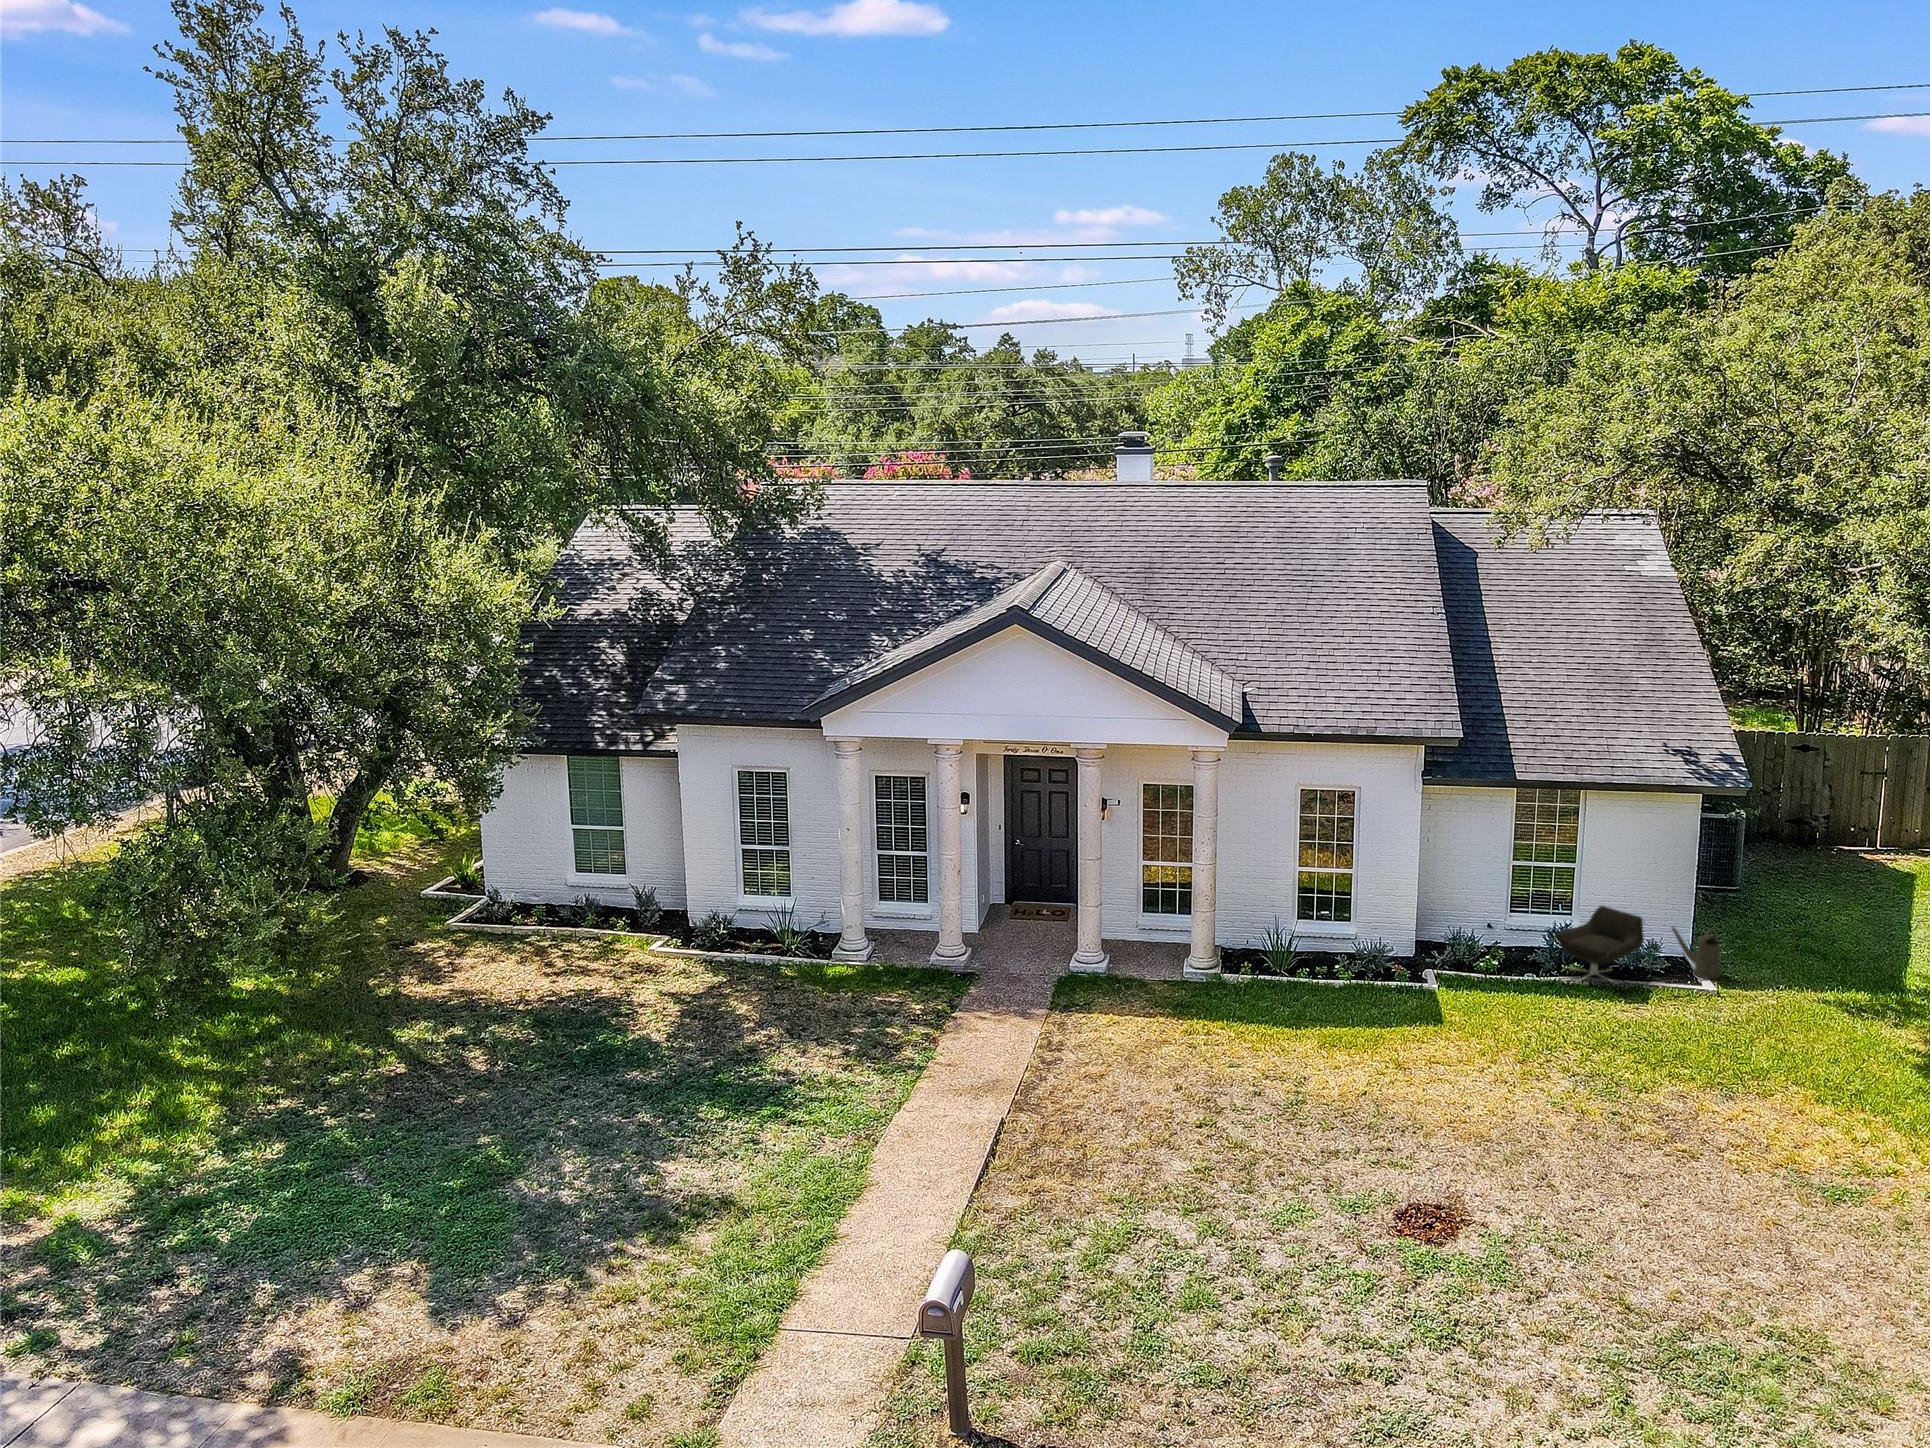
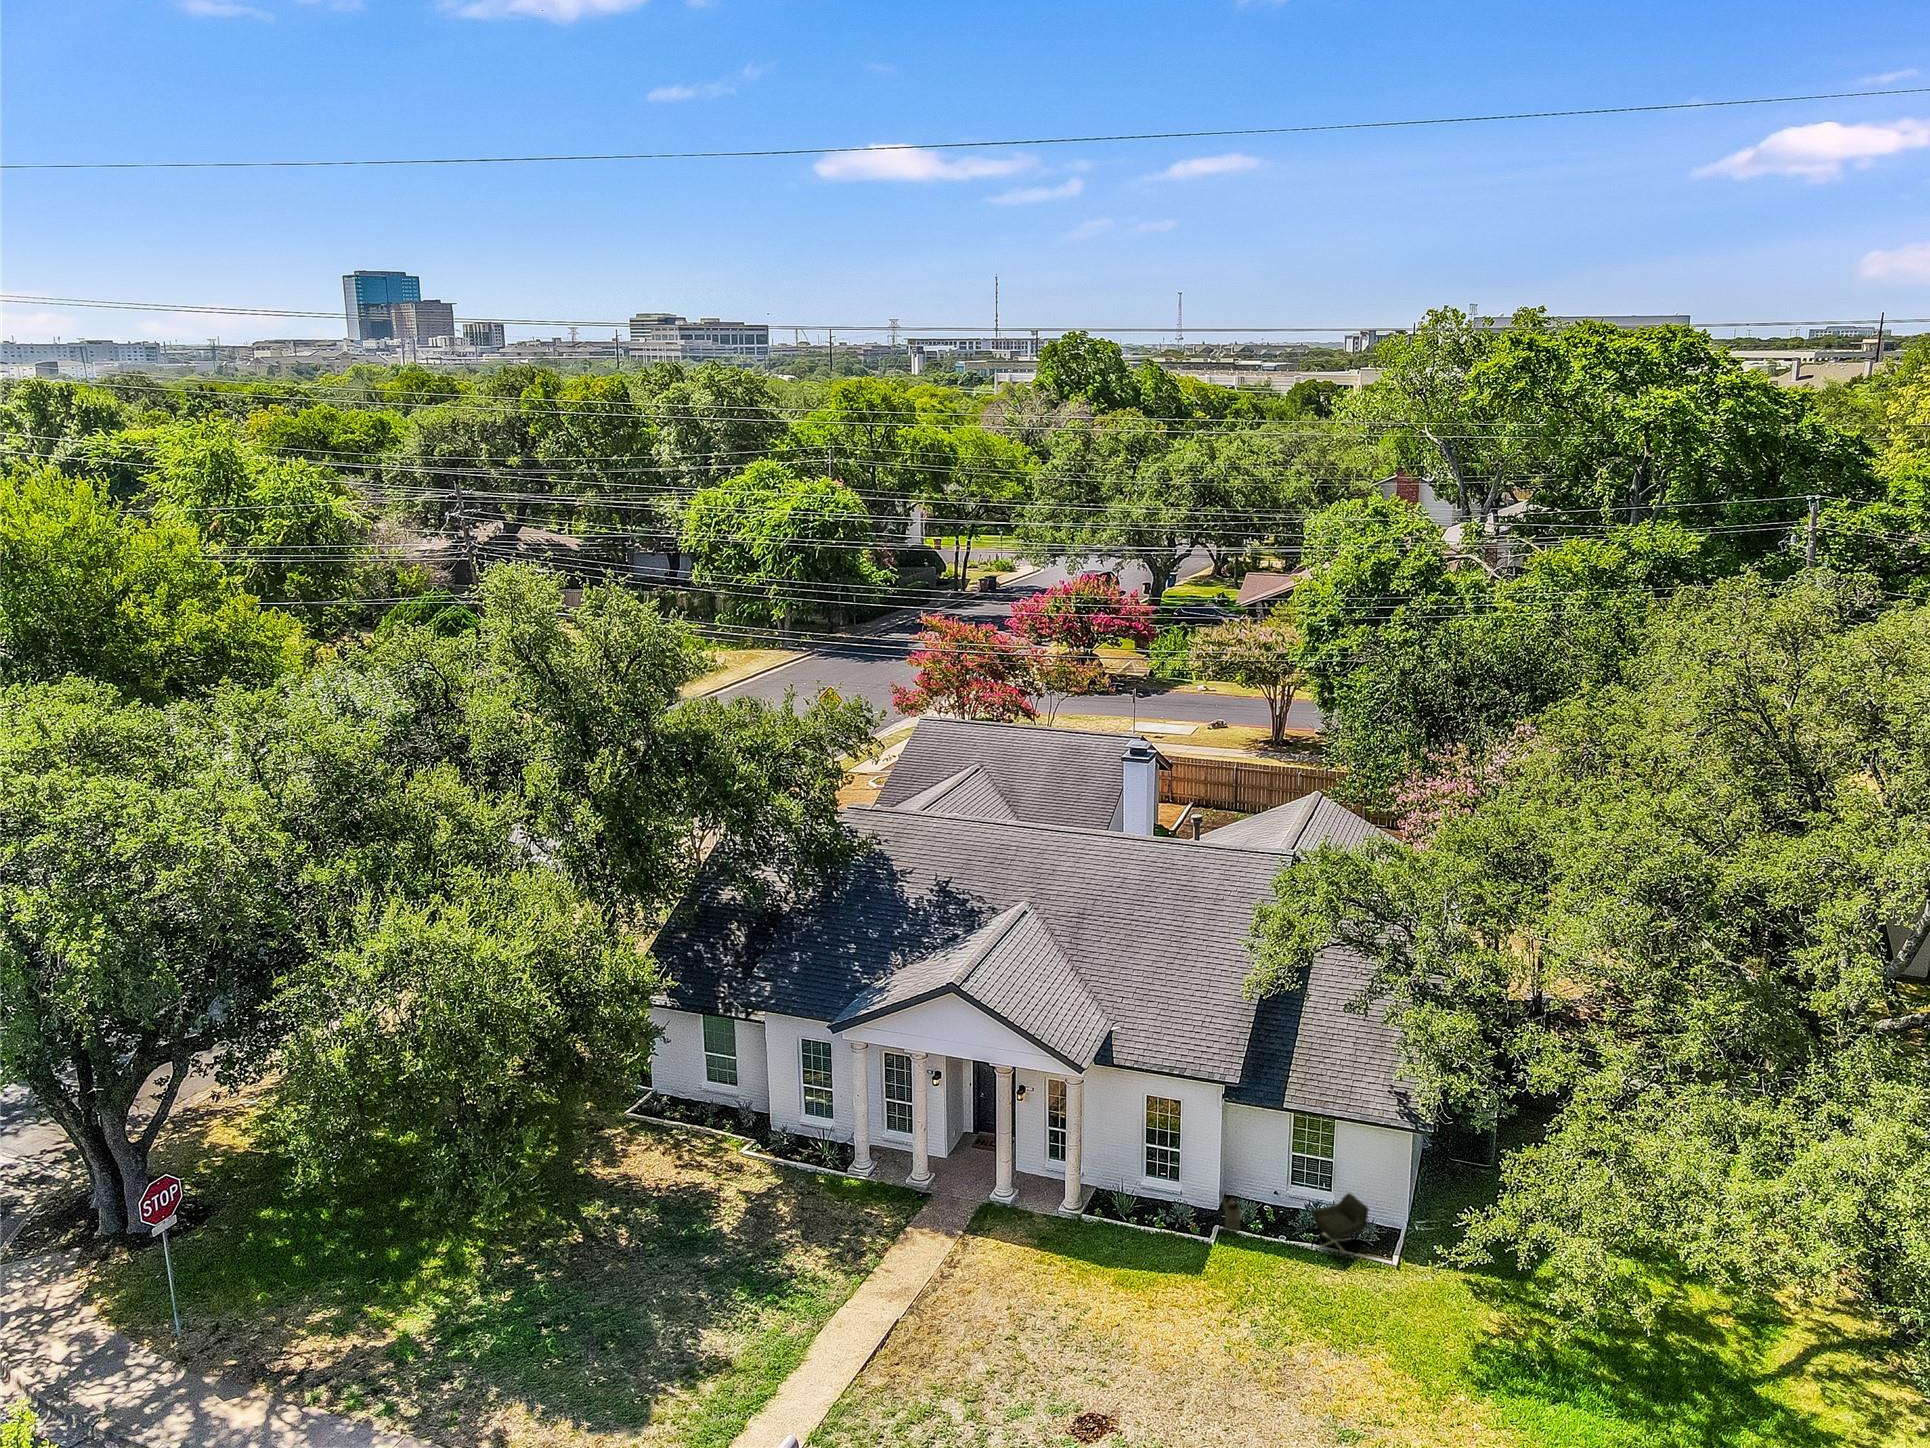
watering can: present [1672,927,1728,979] -> present [1220,1191,1240,1232]

